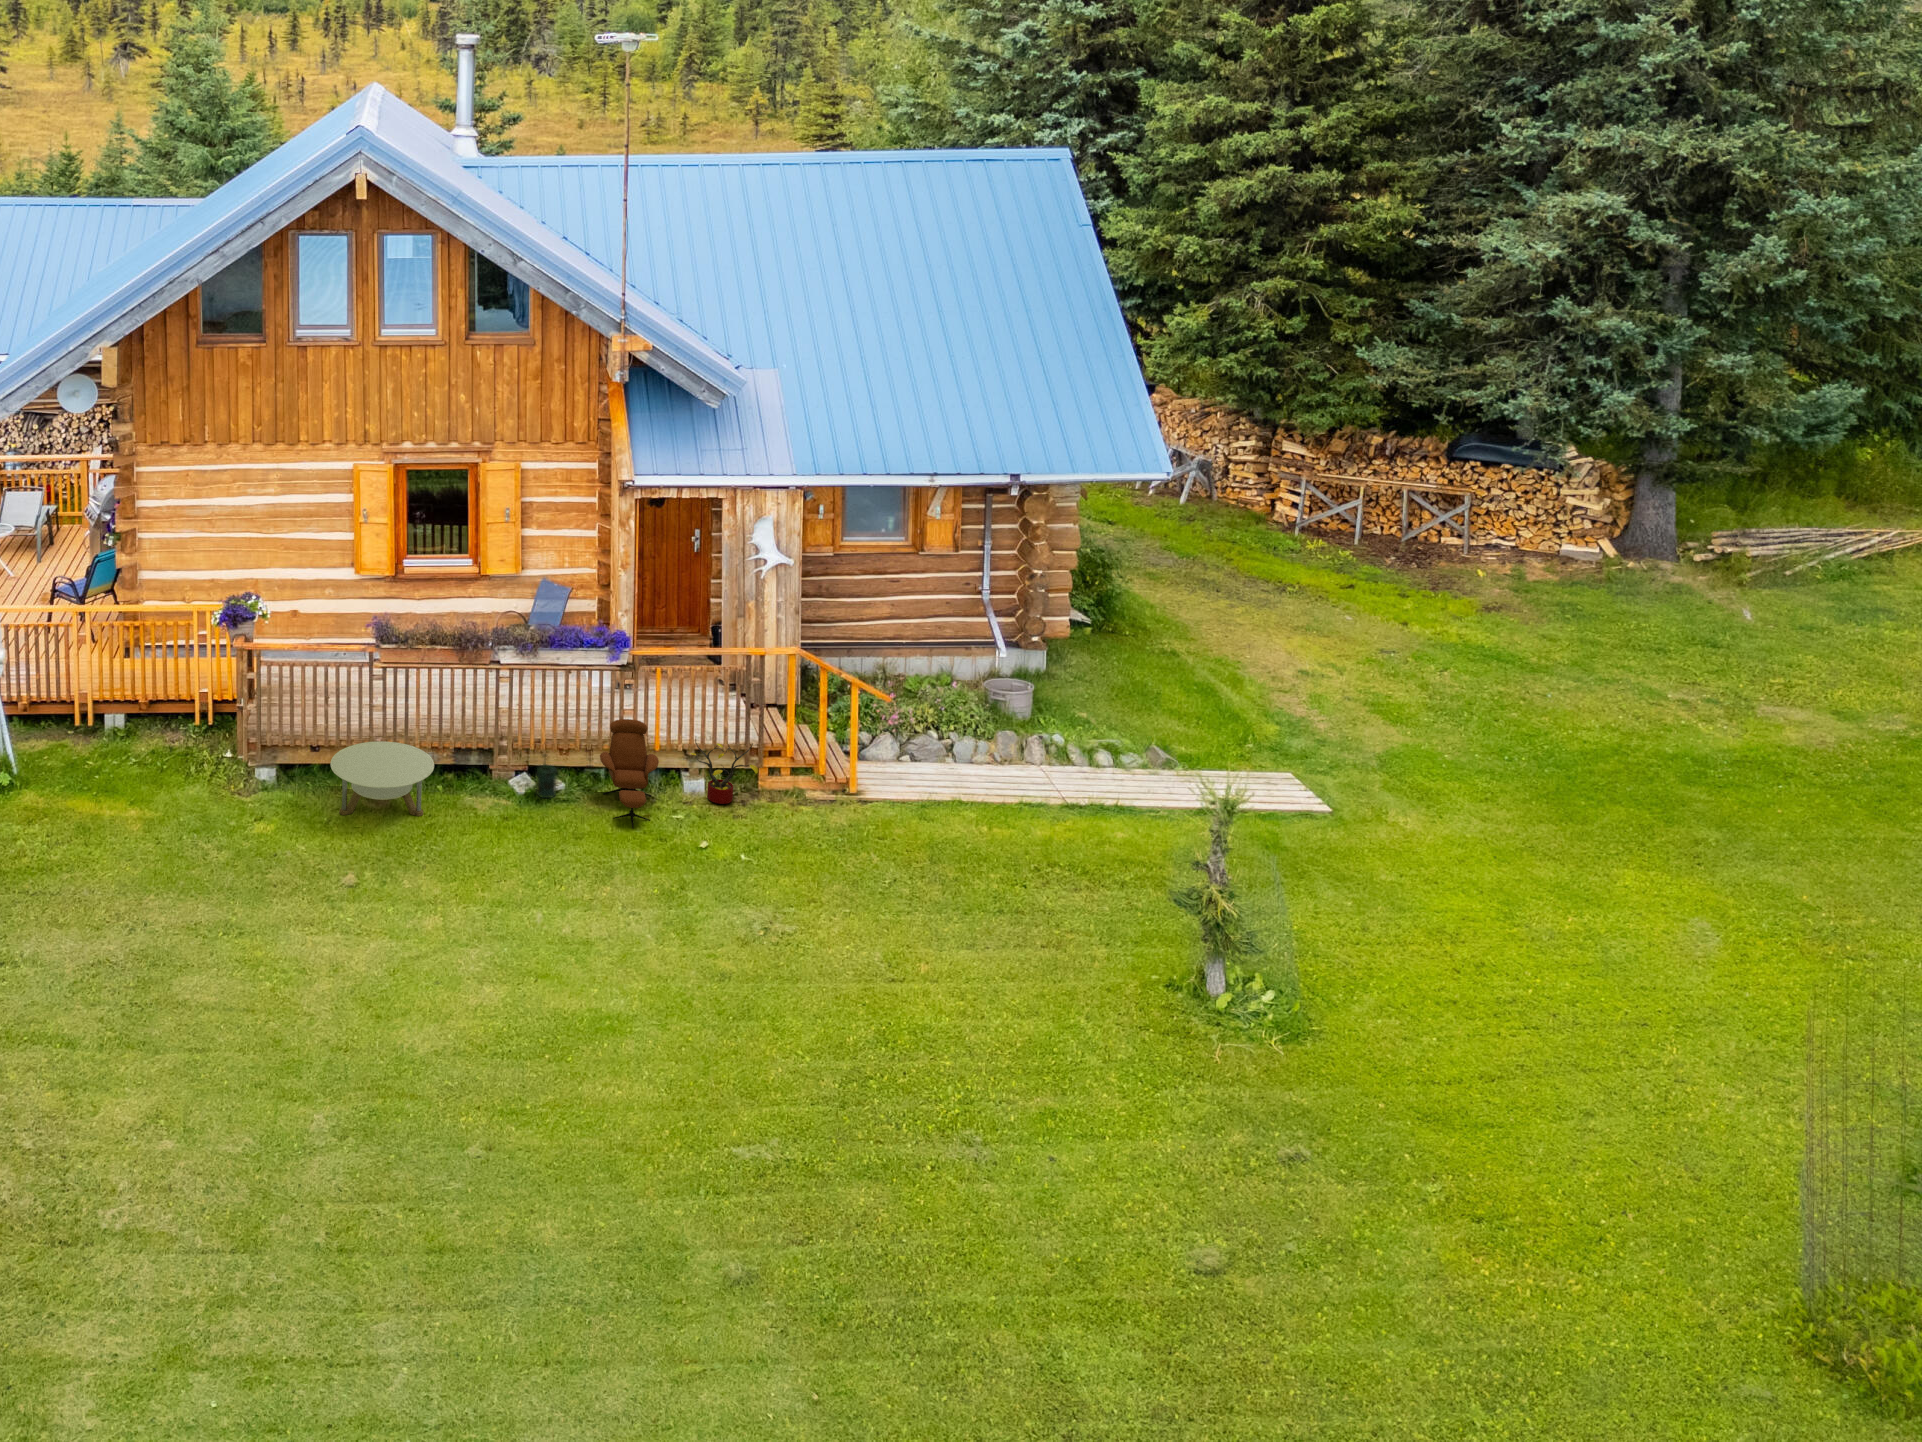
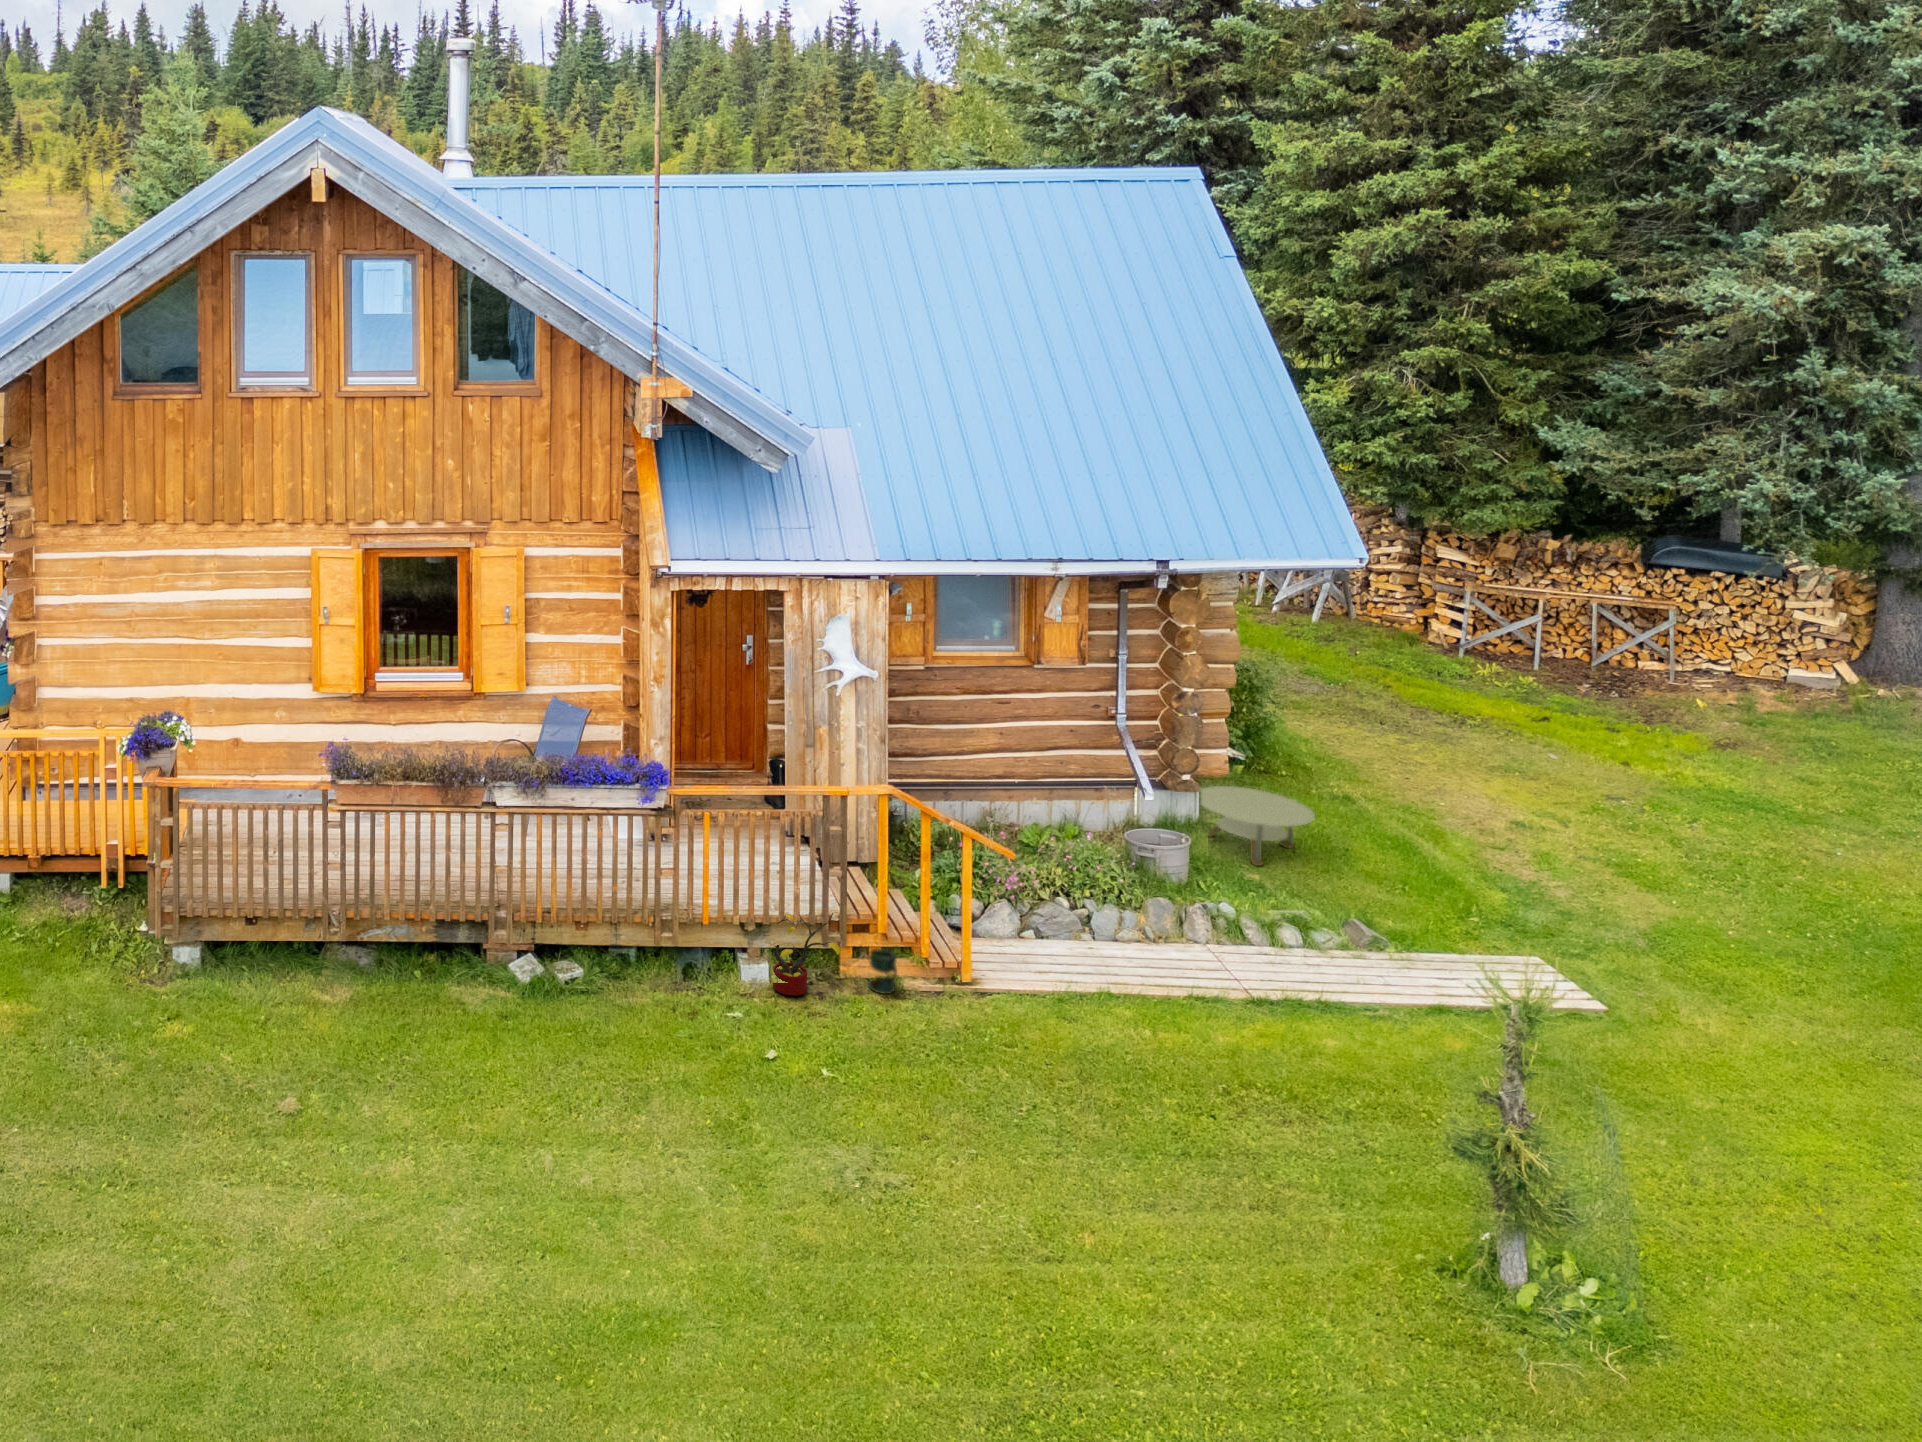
lounge chair: present [600,719,659,828] -> none [630,881,709,1030]
round table: present [331,741,434,816] -> present [1201,786,1315,866]
watering can: present [537,754,557,798] -> present [868,949,897,994]

